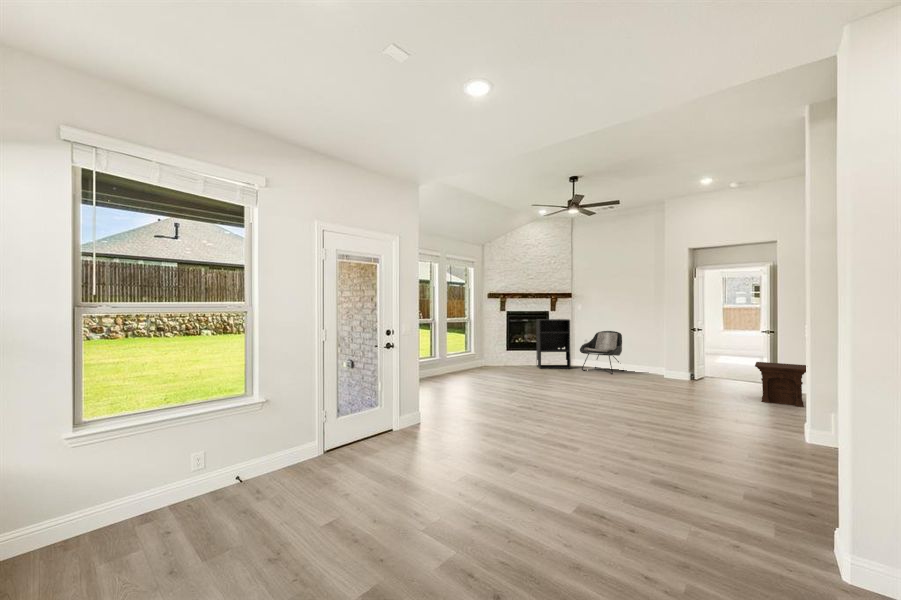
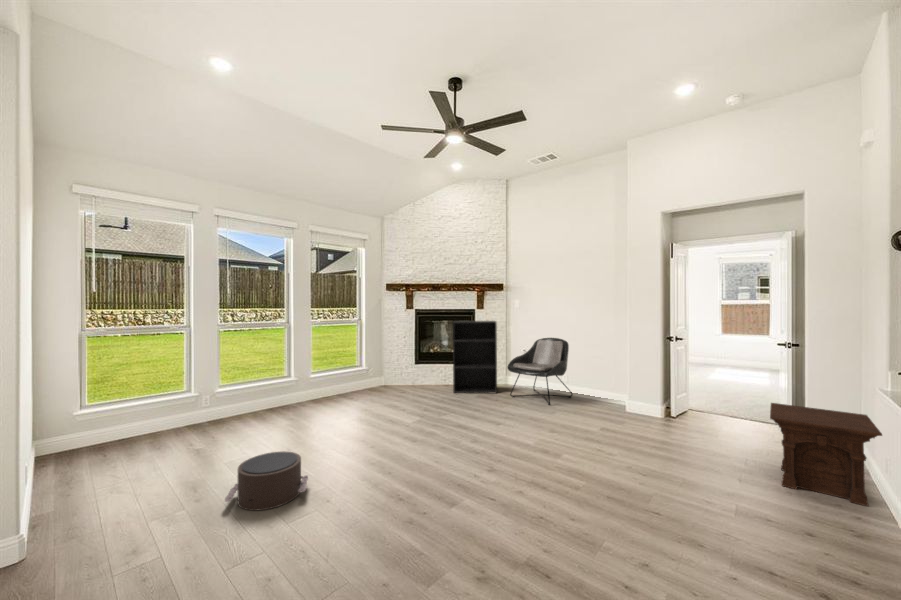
pouf: none [478,384,518,407] -> present [225,451,308,511]

